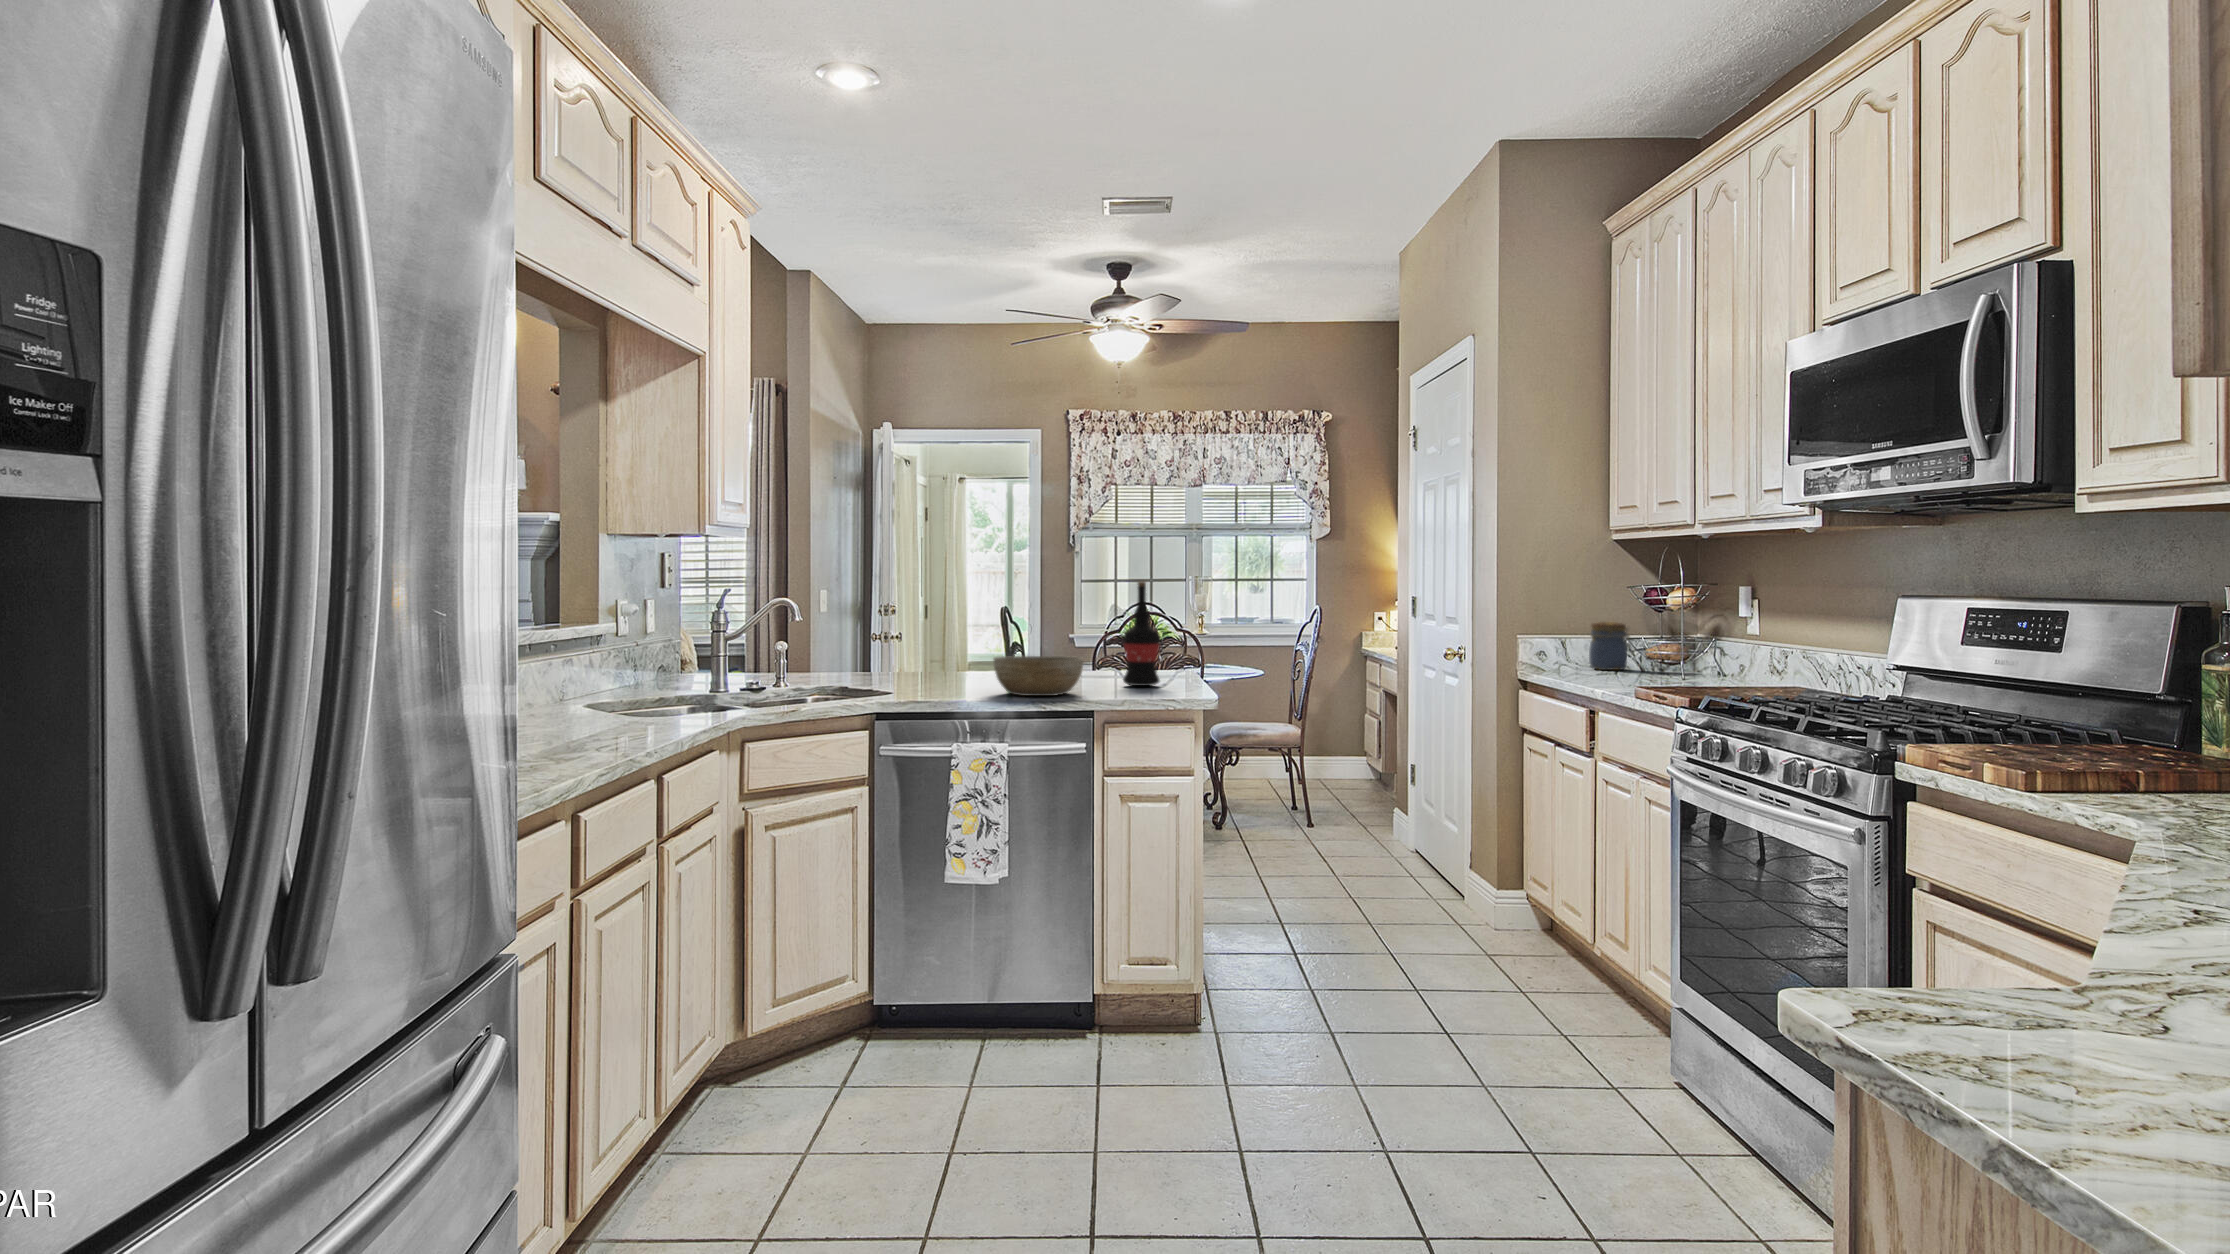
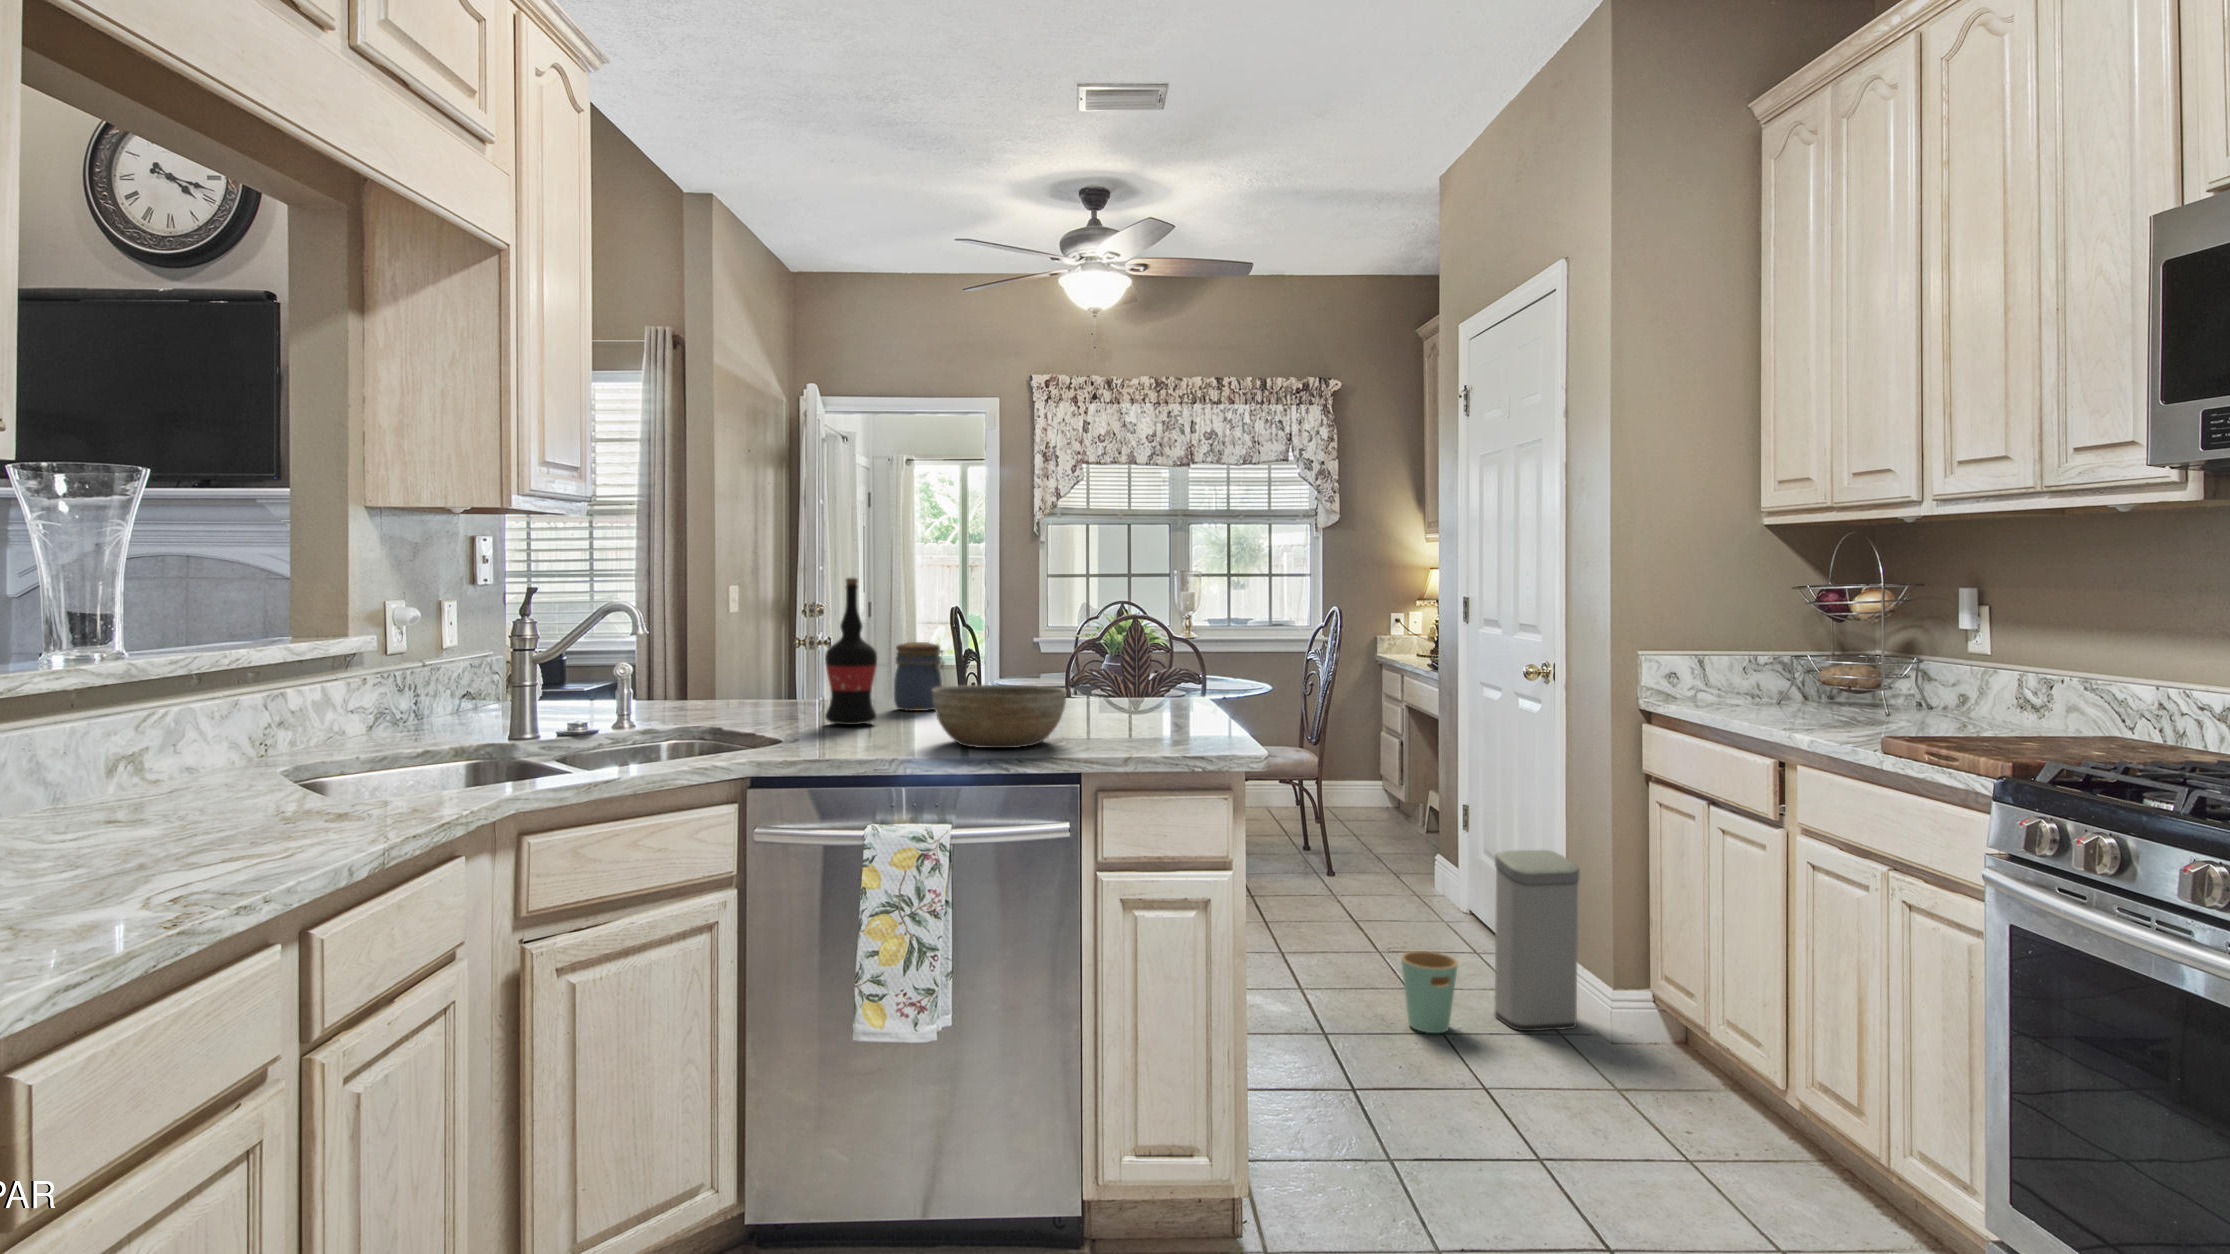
wine bottle: present [1123,581,1160,686] -> present [825,578,877,725]
jar: present [1589,622,1629,670] -> present [894,642,944,711]
trash can: none [1341,787,1476,922] -> present [1401,850,1579,1033]

